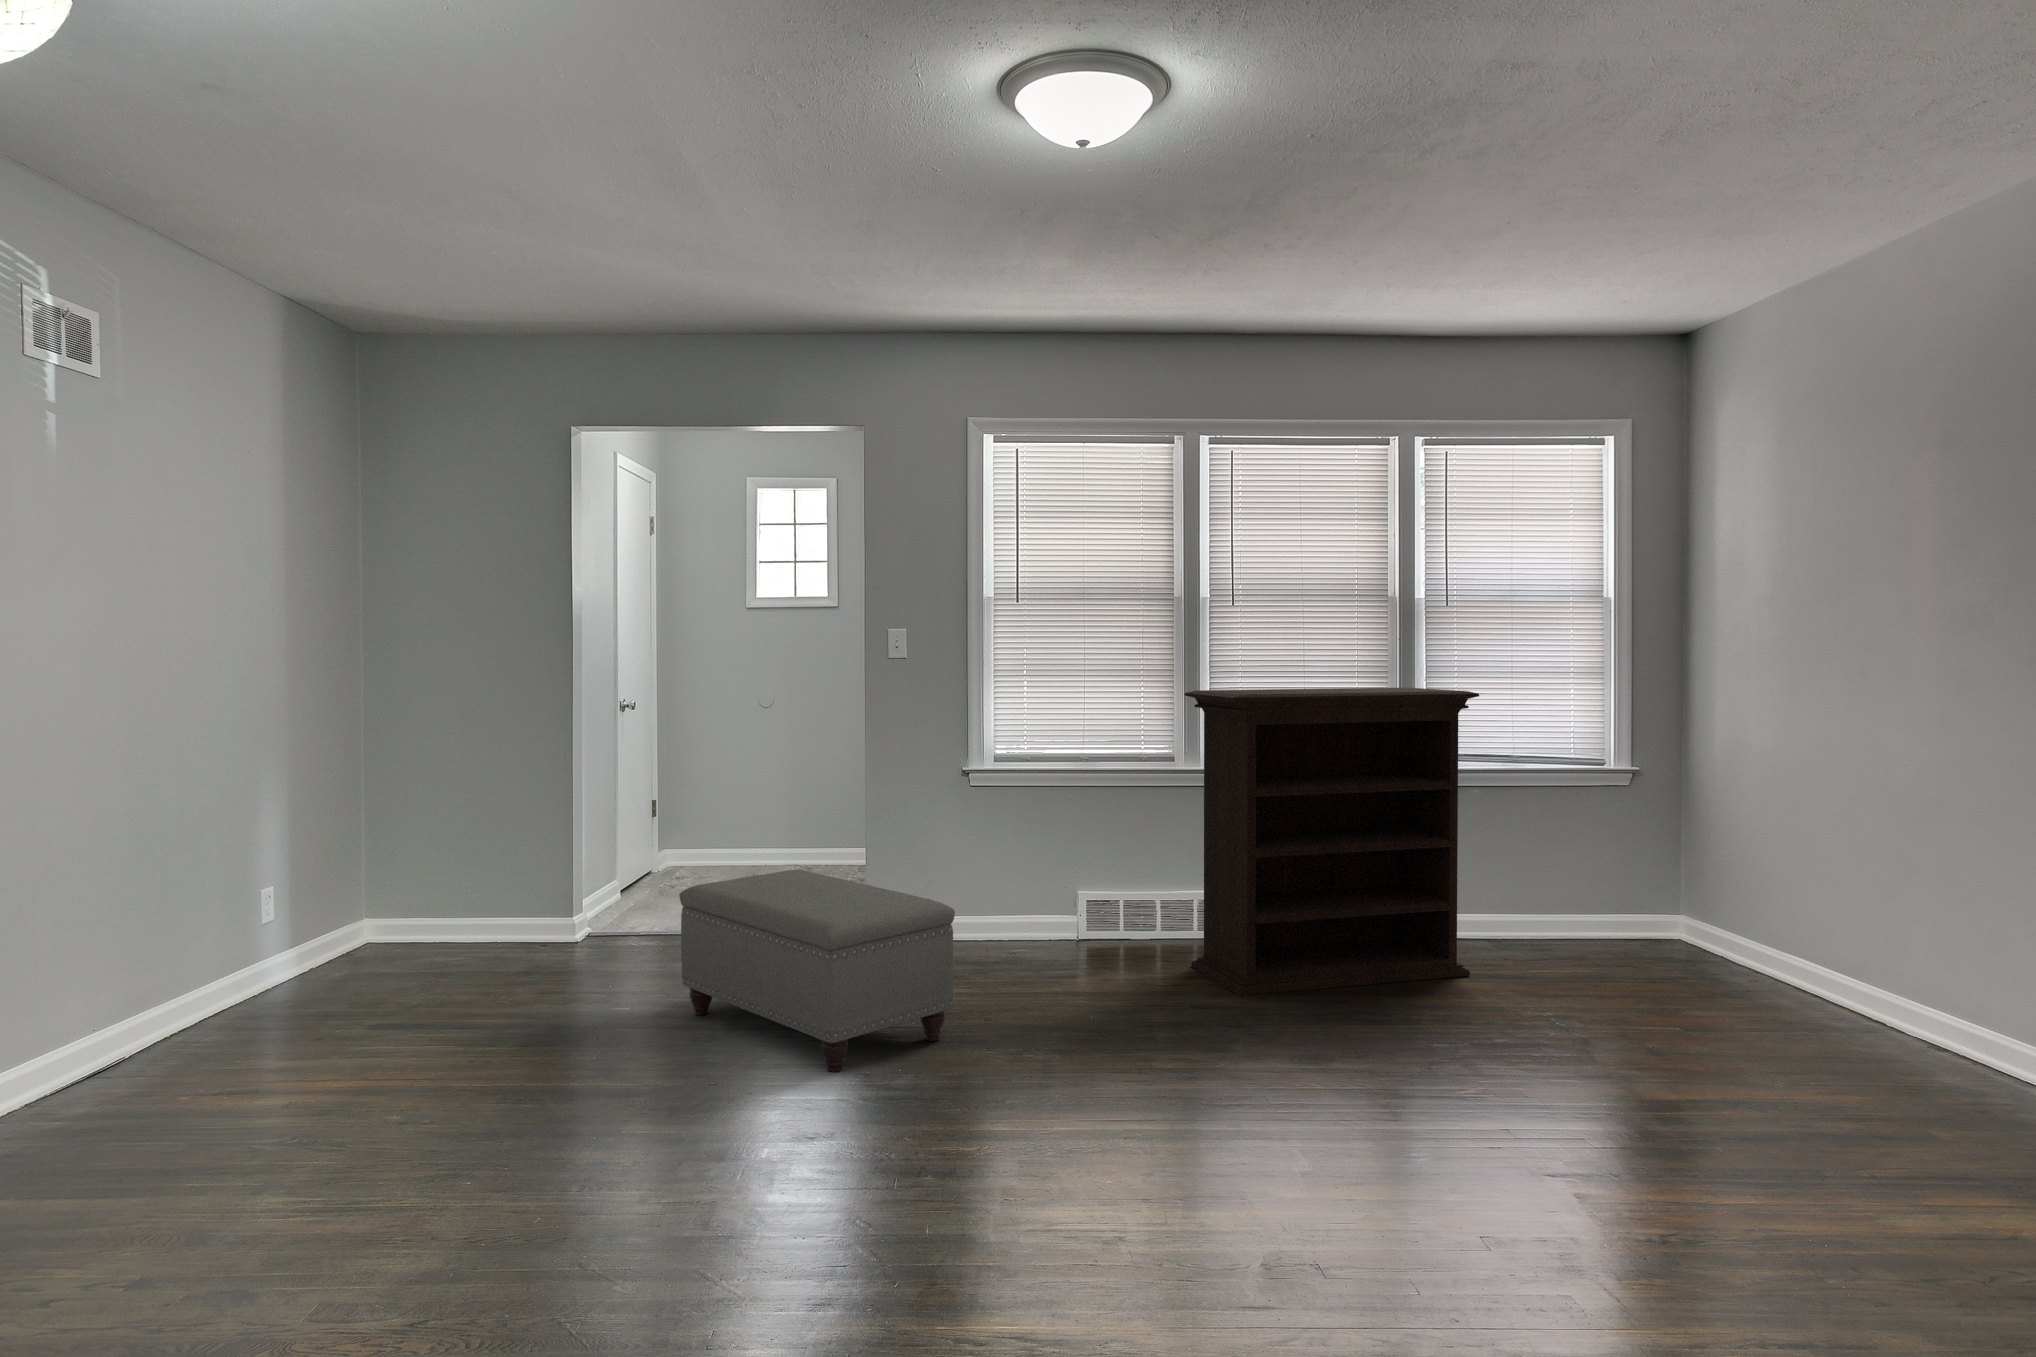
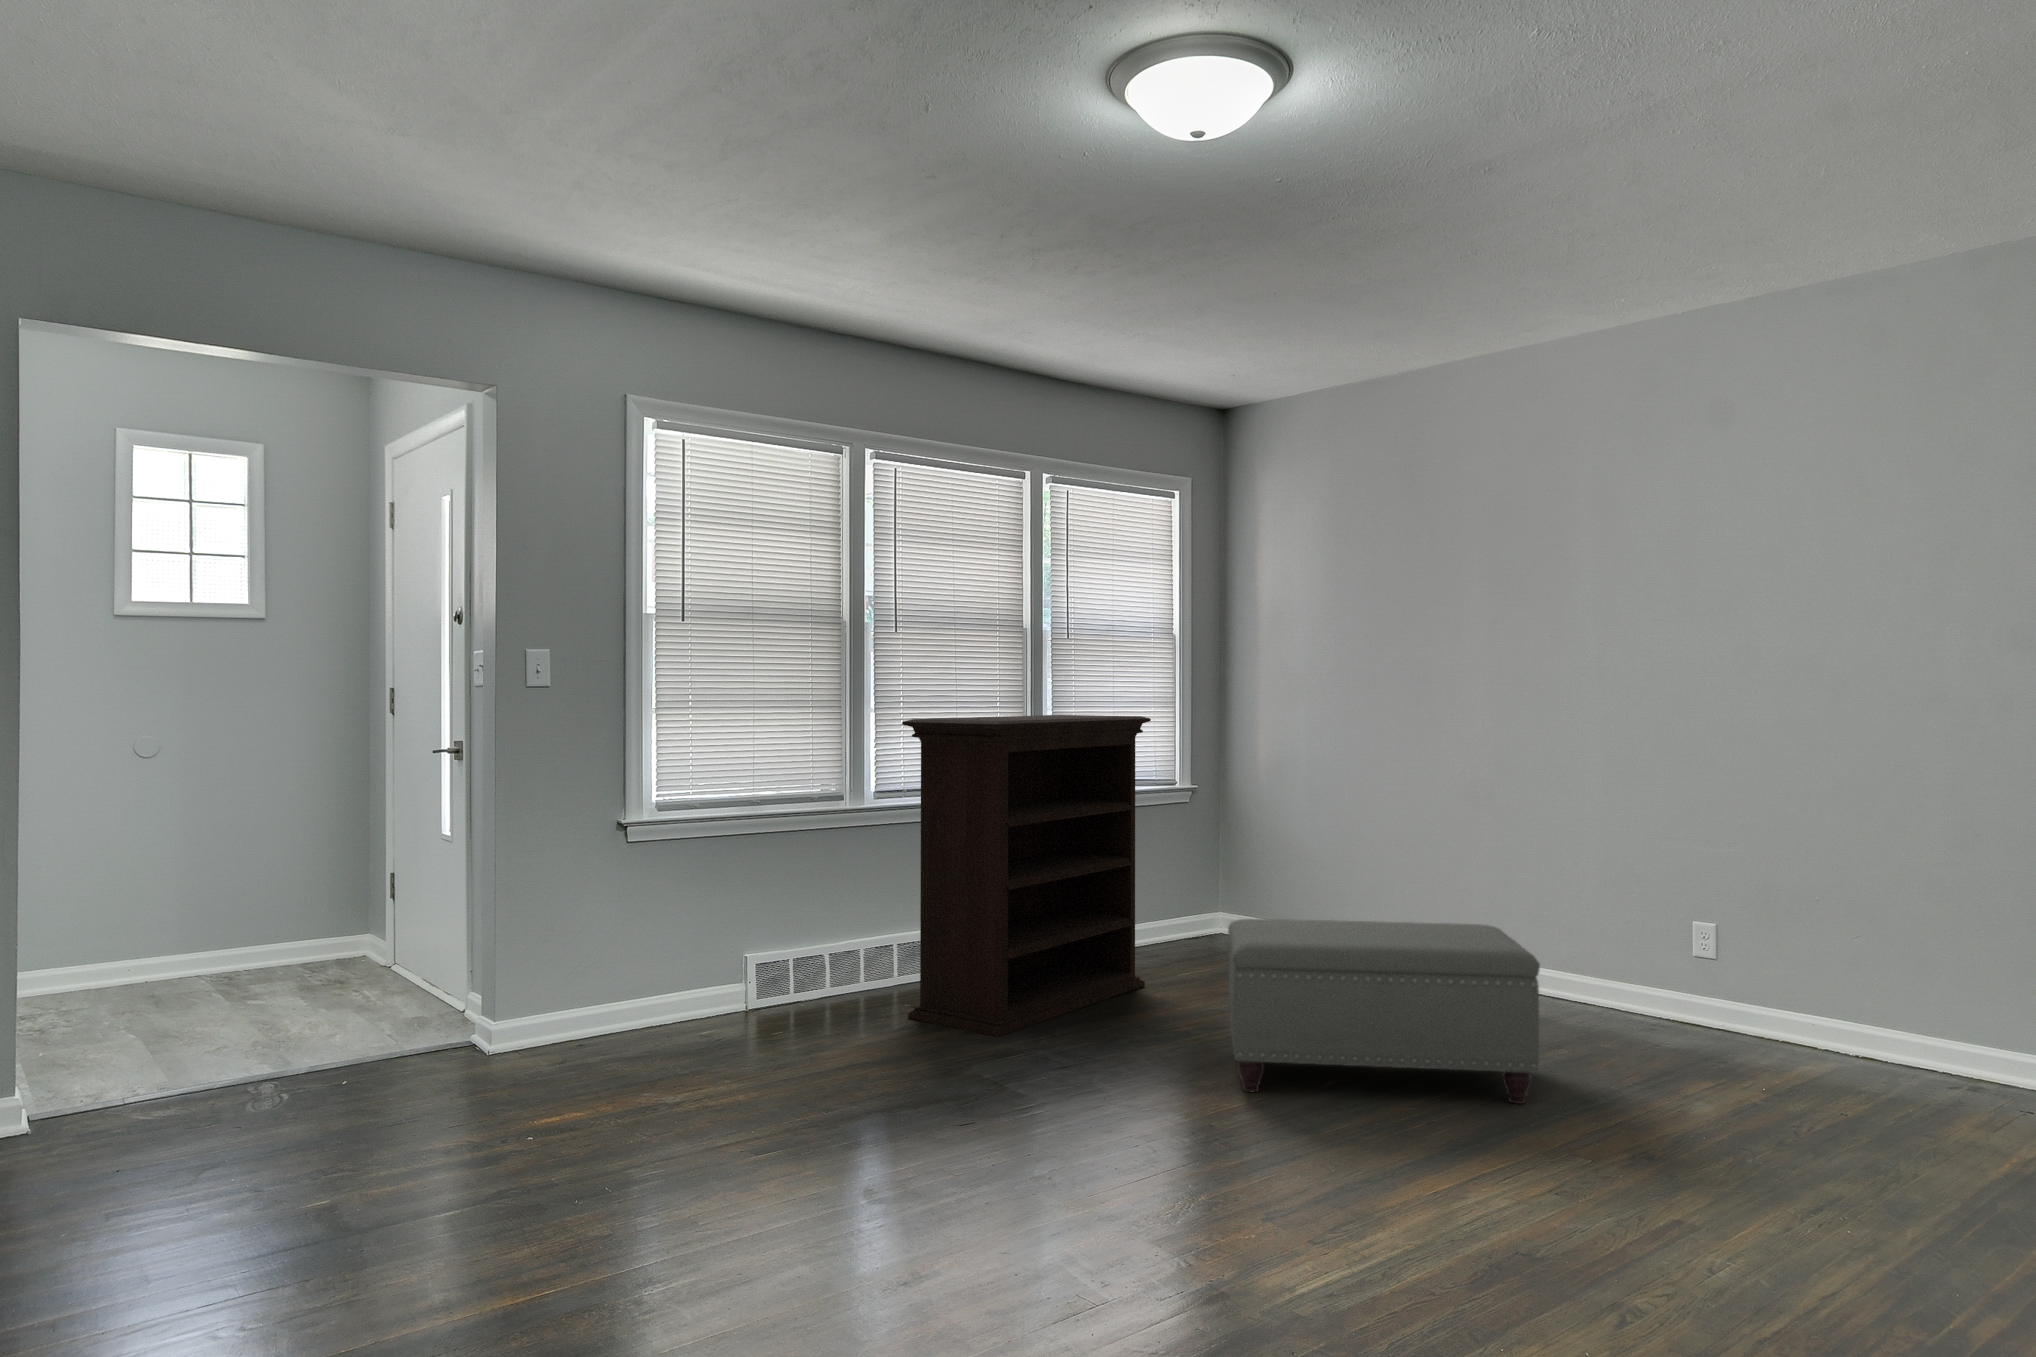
ottoman: present [679,870,955,1072] -> present [1228,919,1540,1104]

